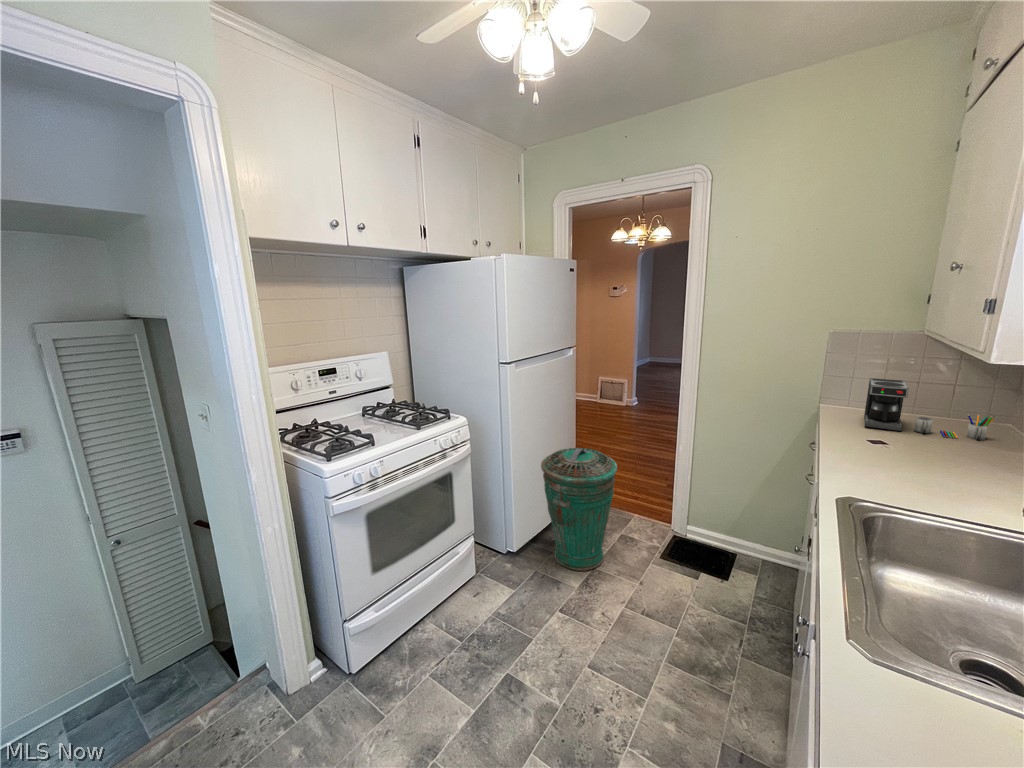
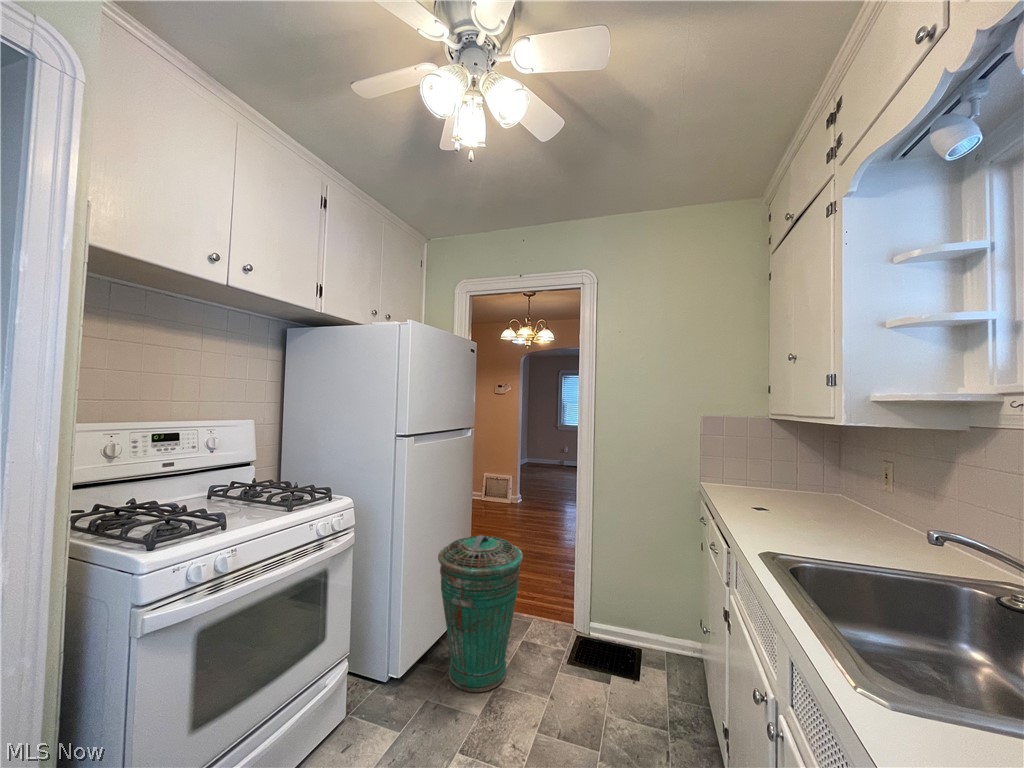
coffee maker: present [864,378,995,440] -> none [738,454,837,505]

